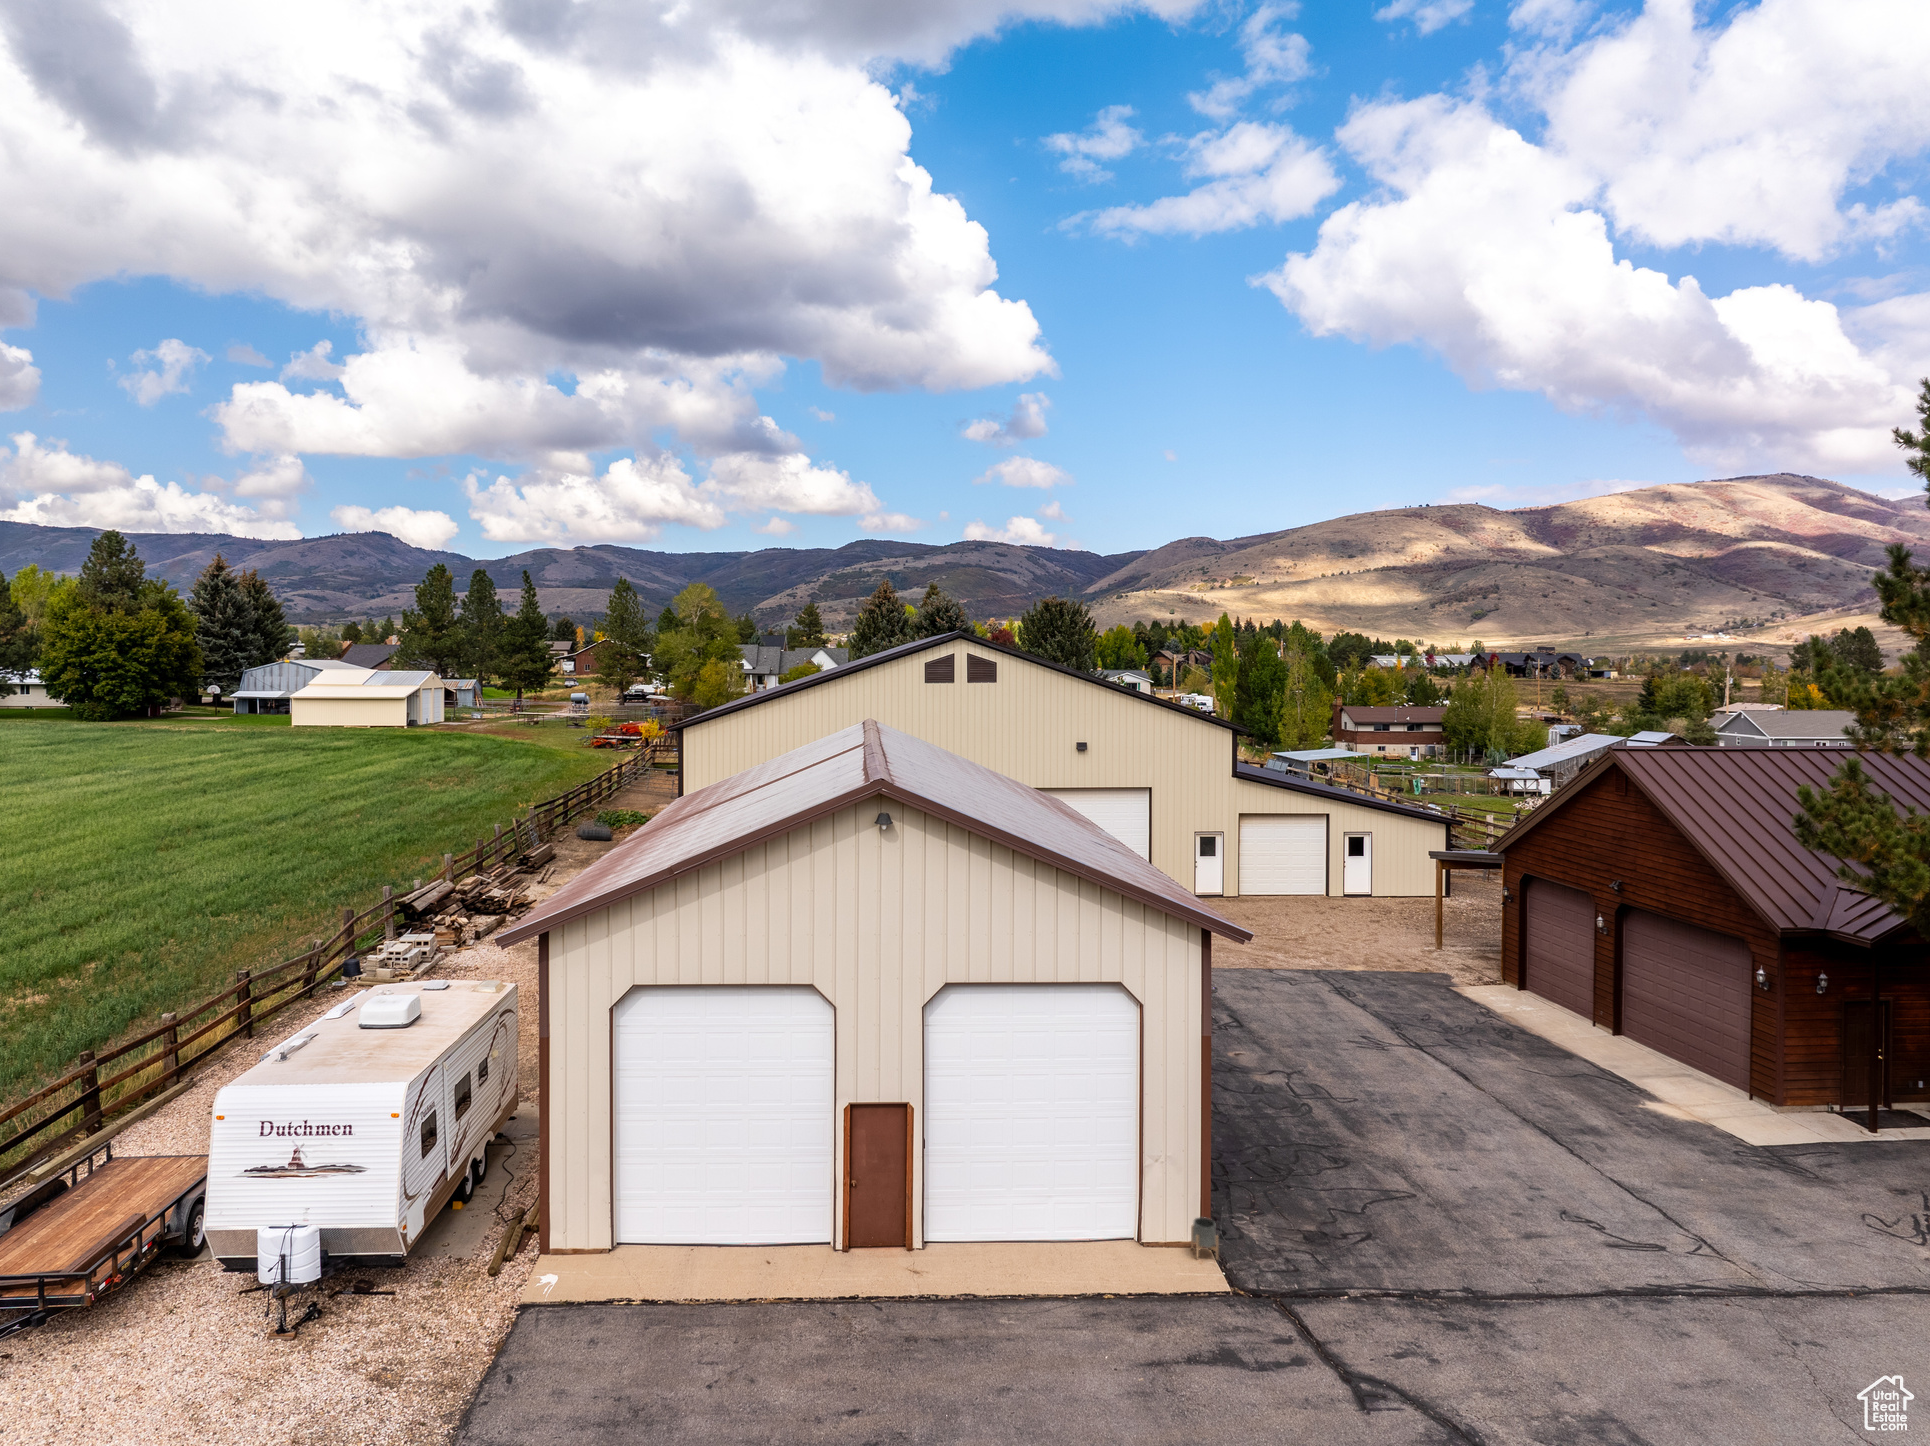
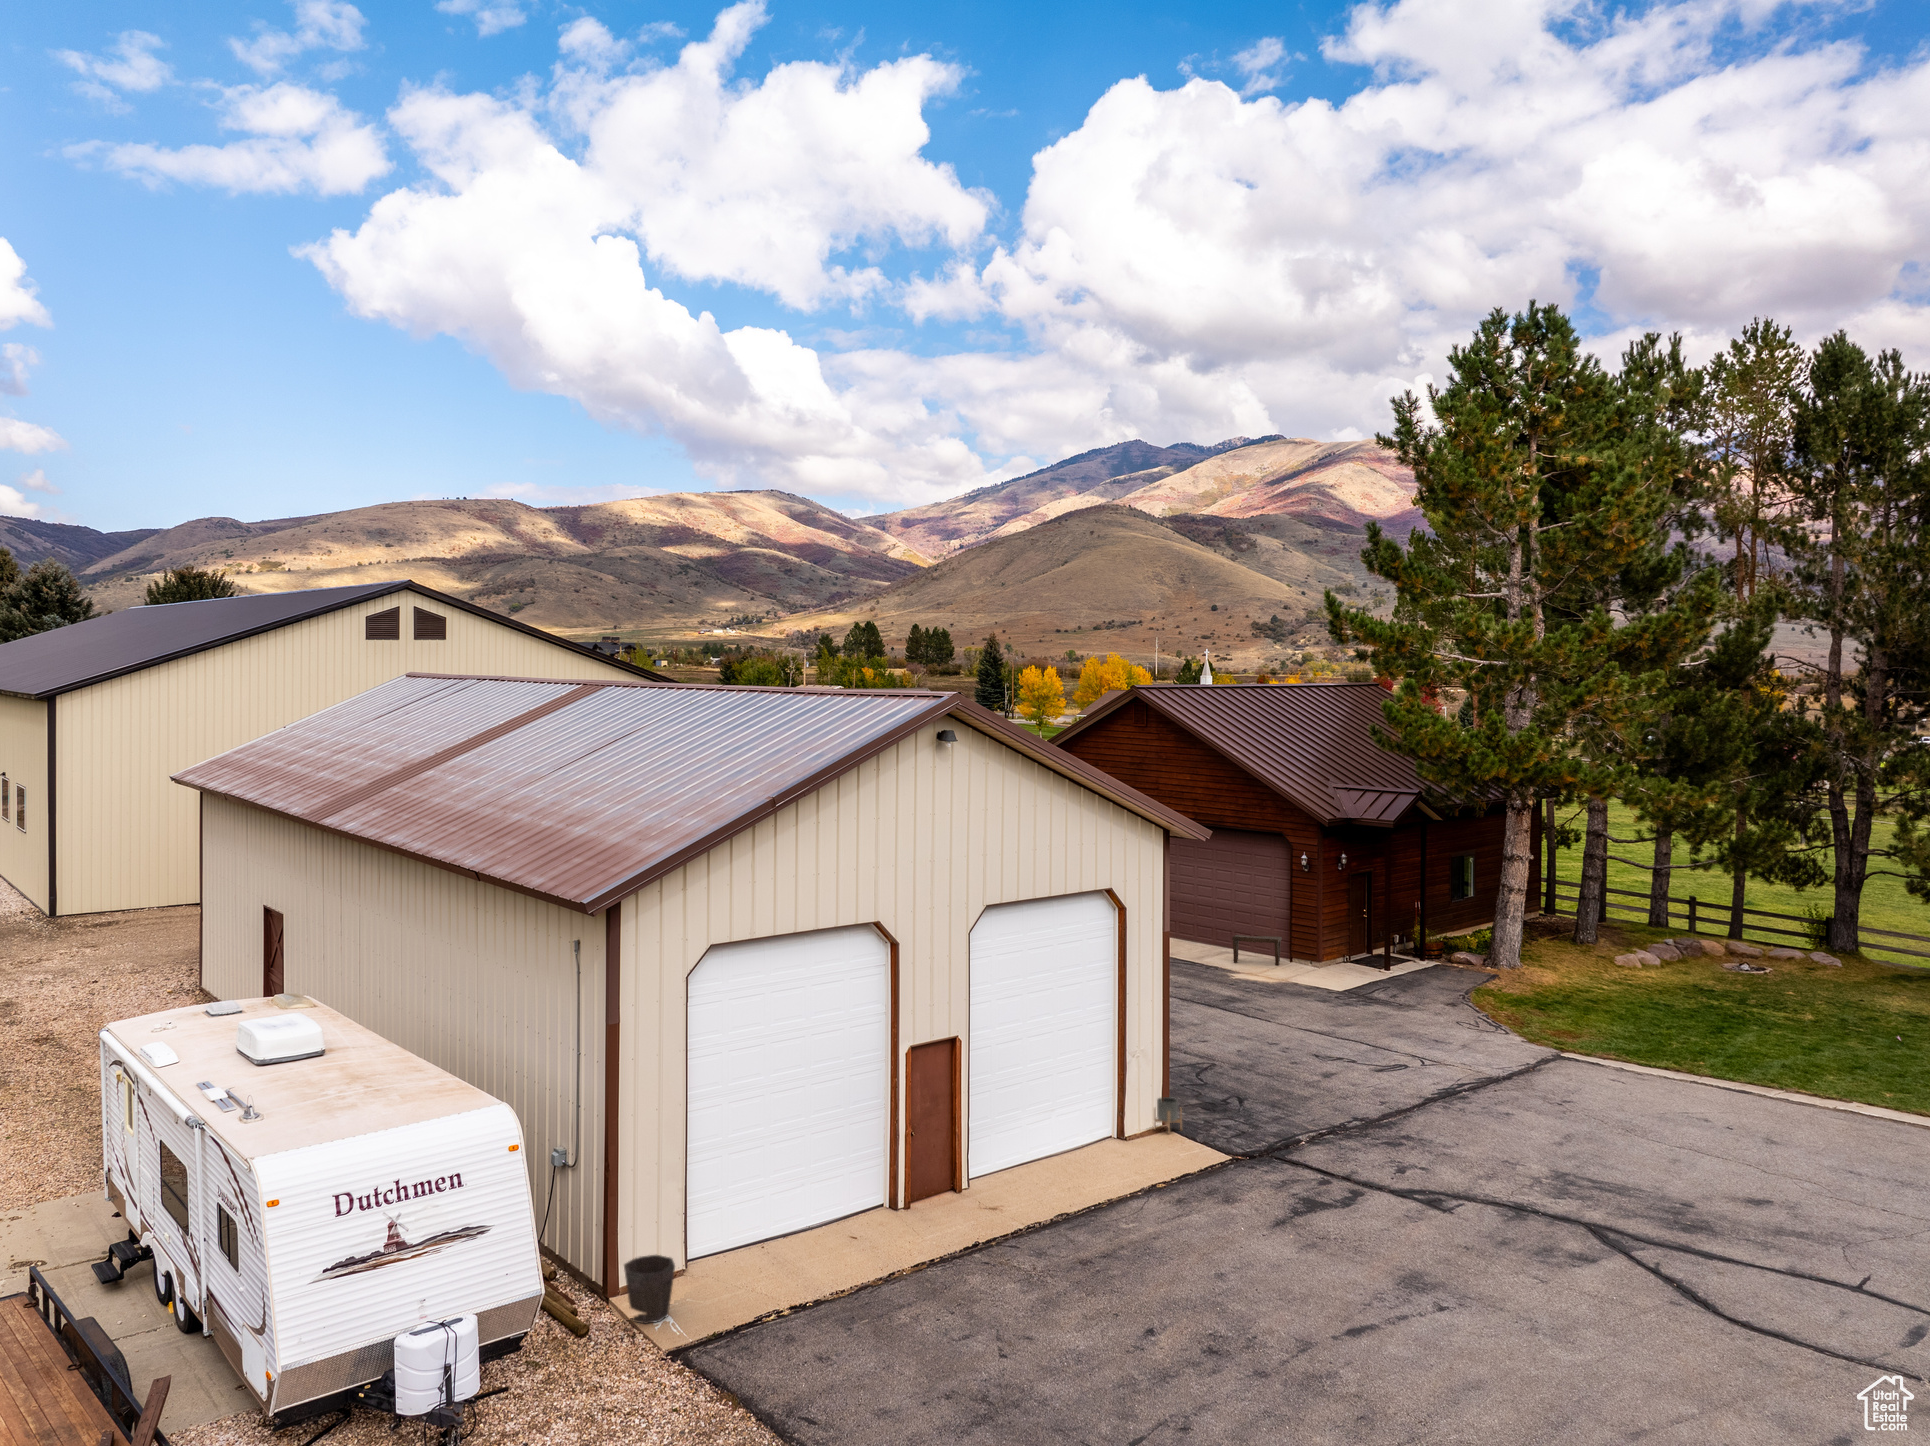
bench: none [1657,1041,1730,1090] -> present [1232,935,1282,965]
waste bin: none [548,1216,587,1271] -> present [624,1255,675,1324]

